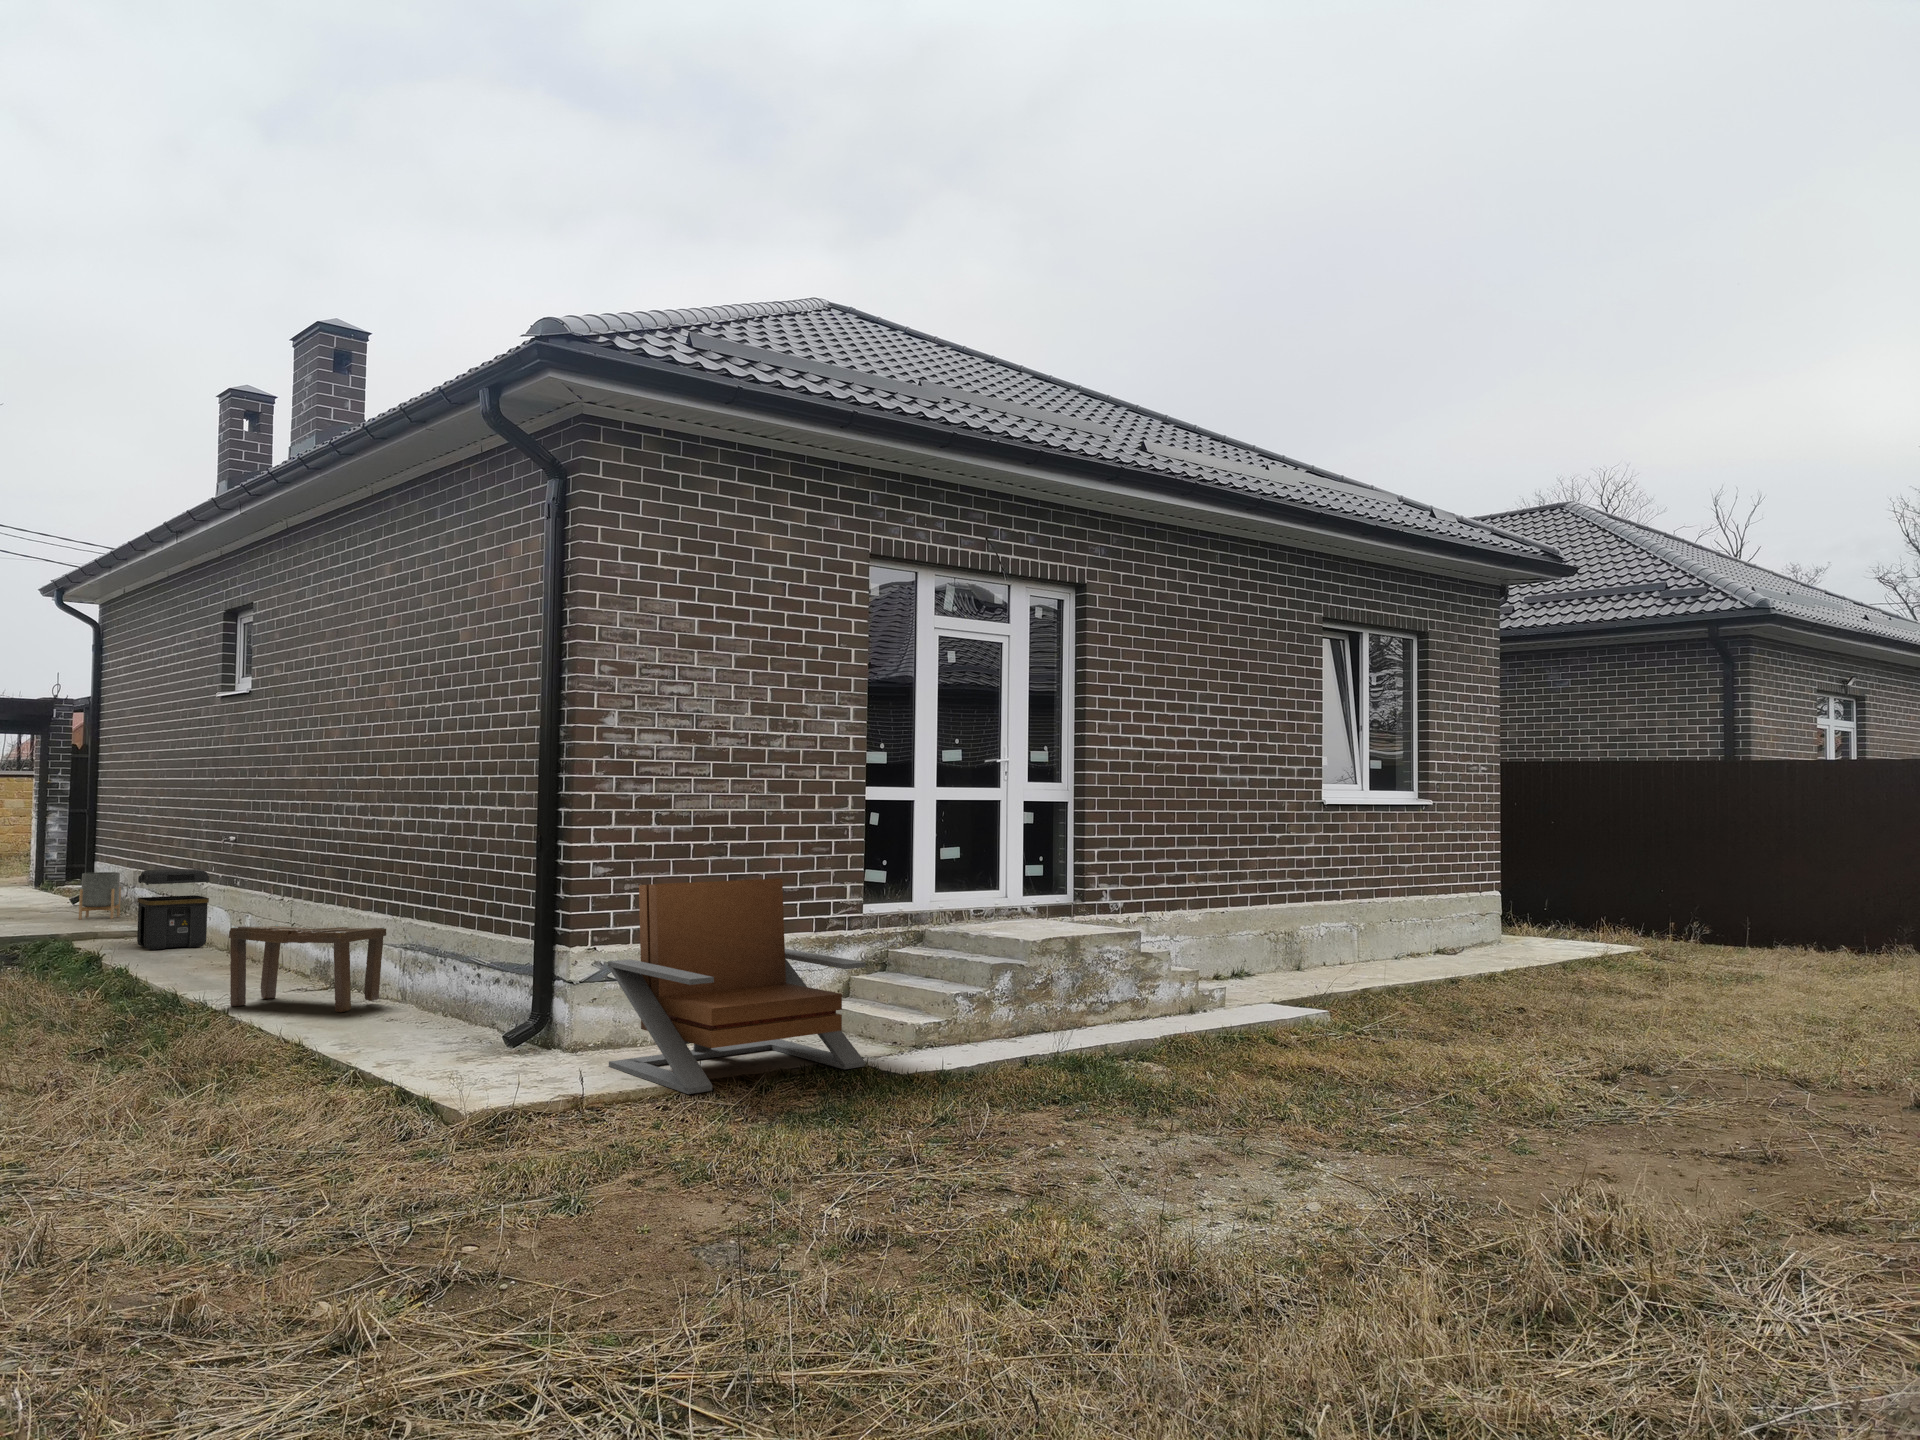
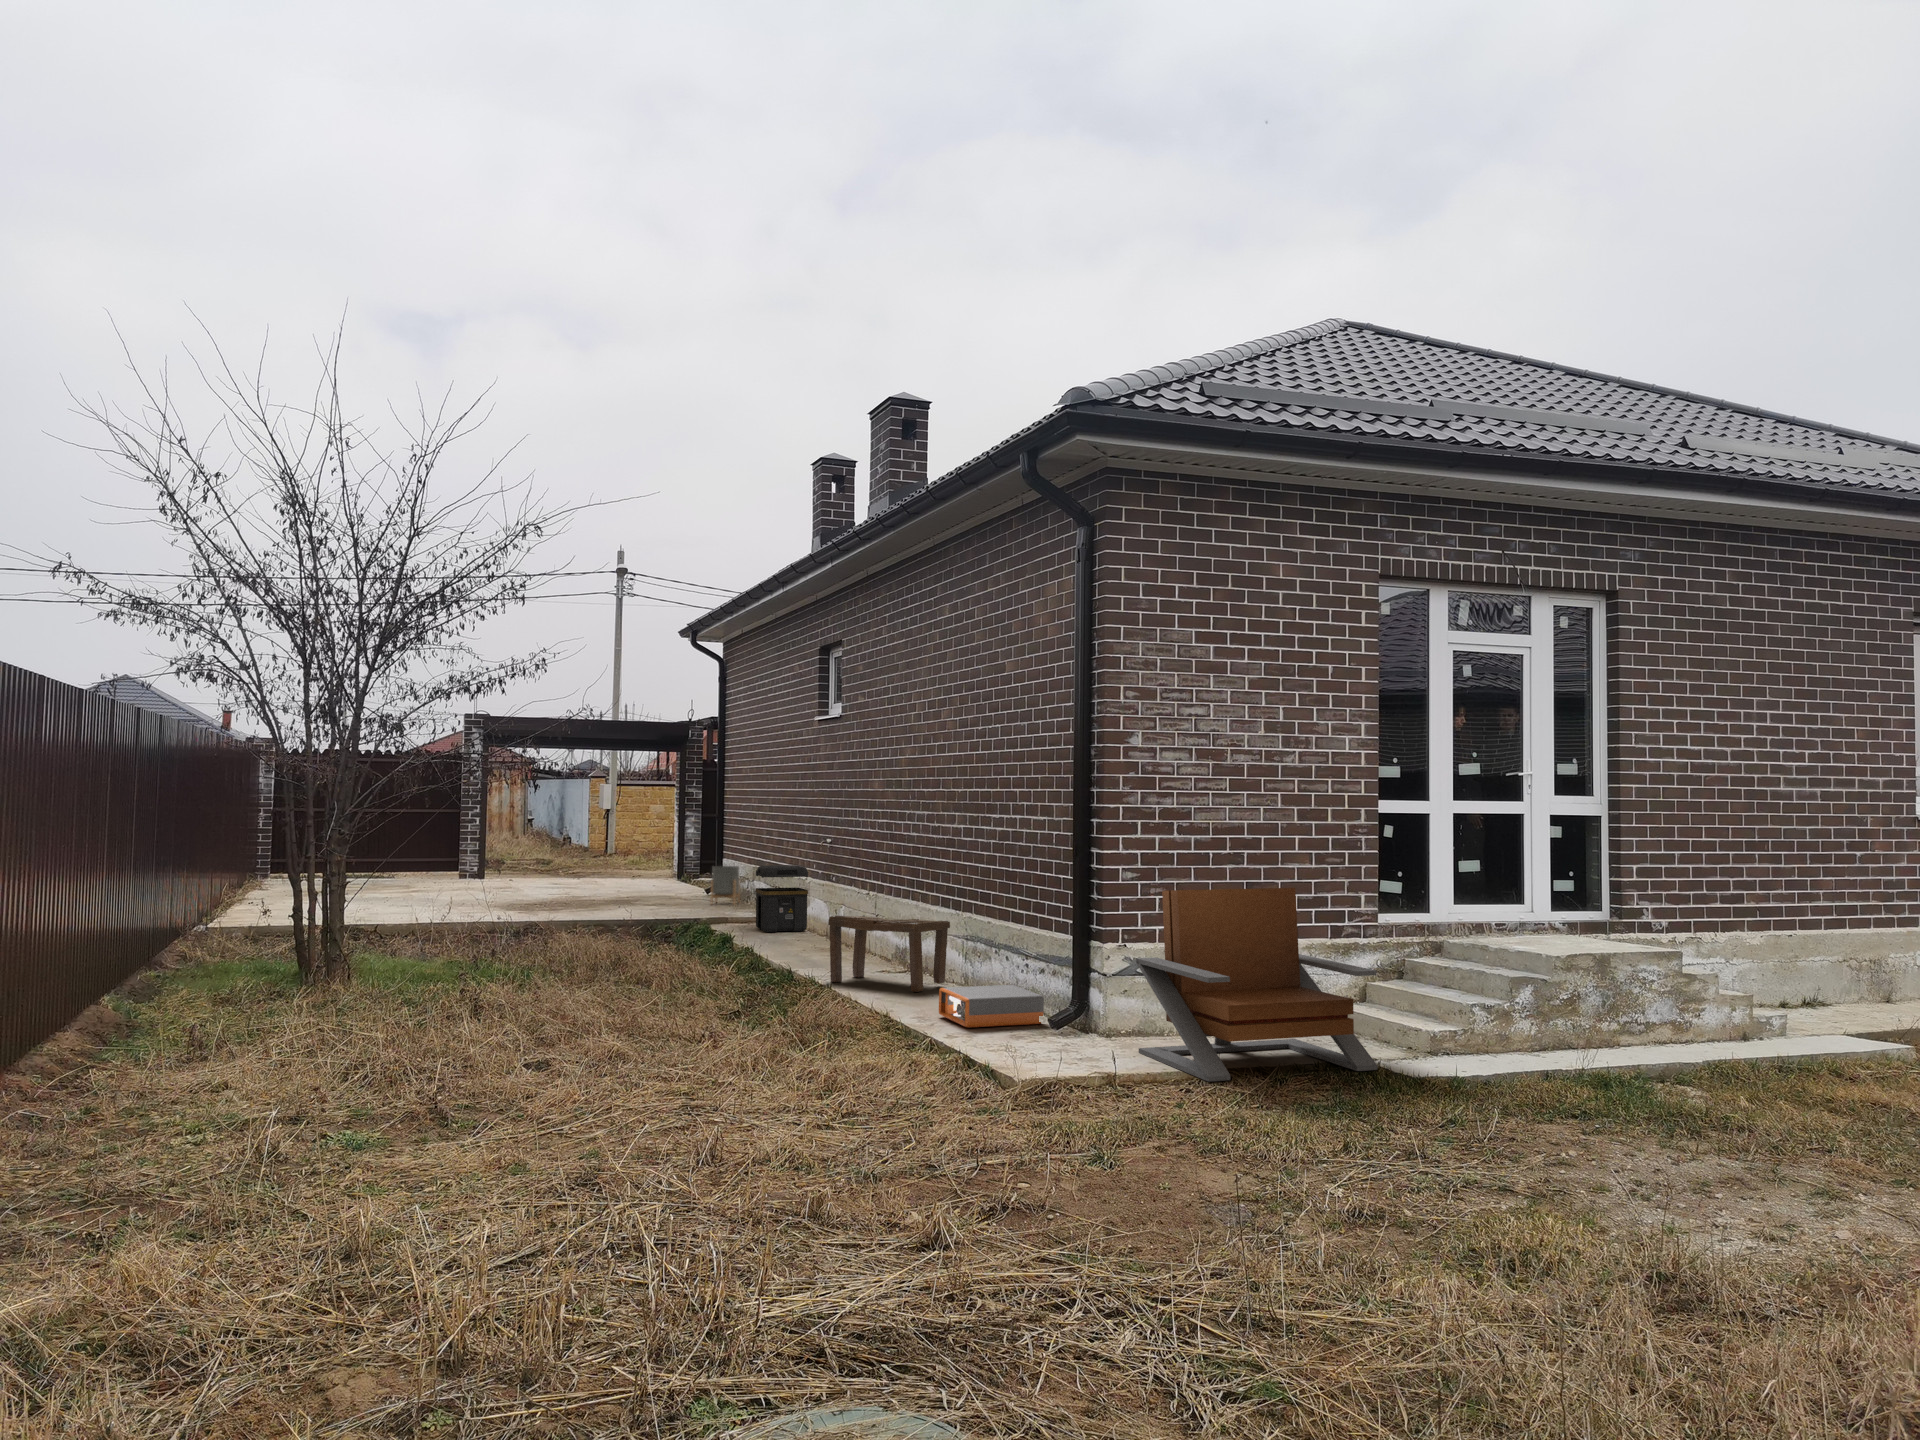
storage box: none [368,998,499,1051] -> present [939,985,1044,1028]

